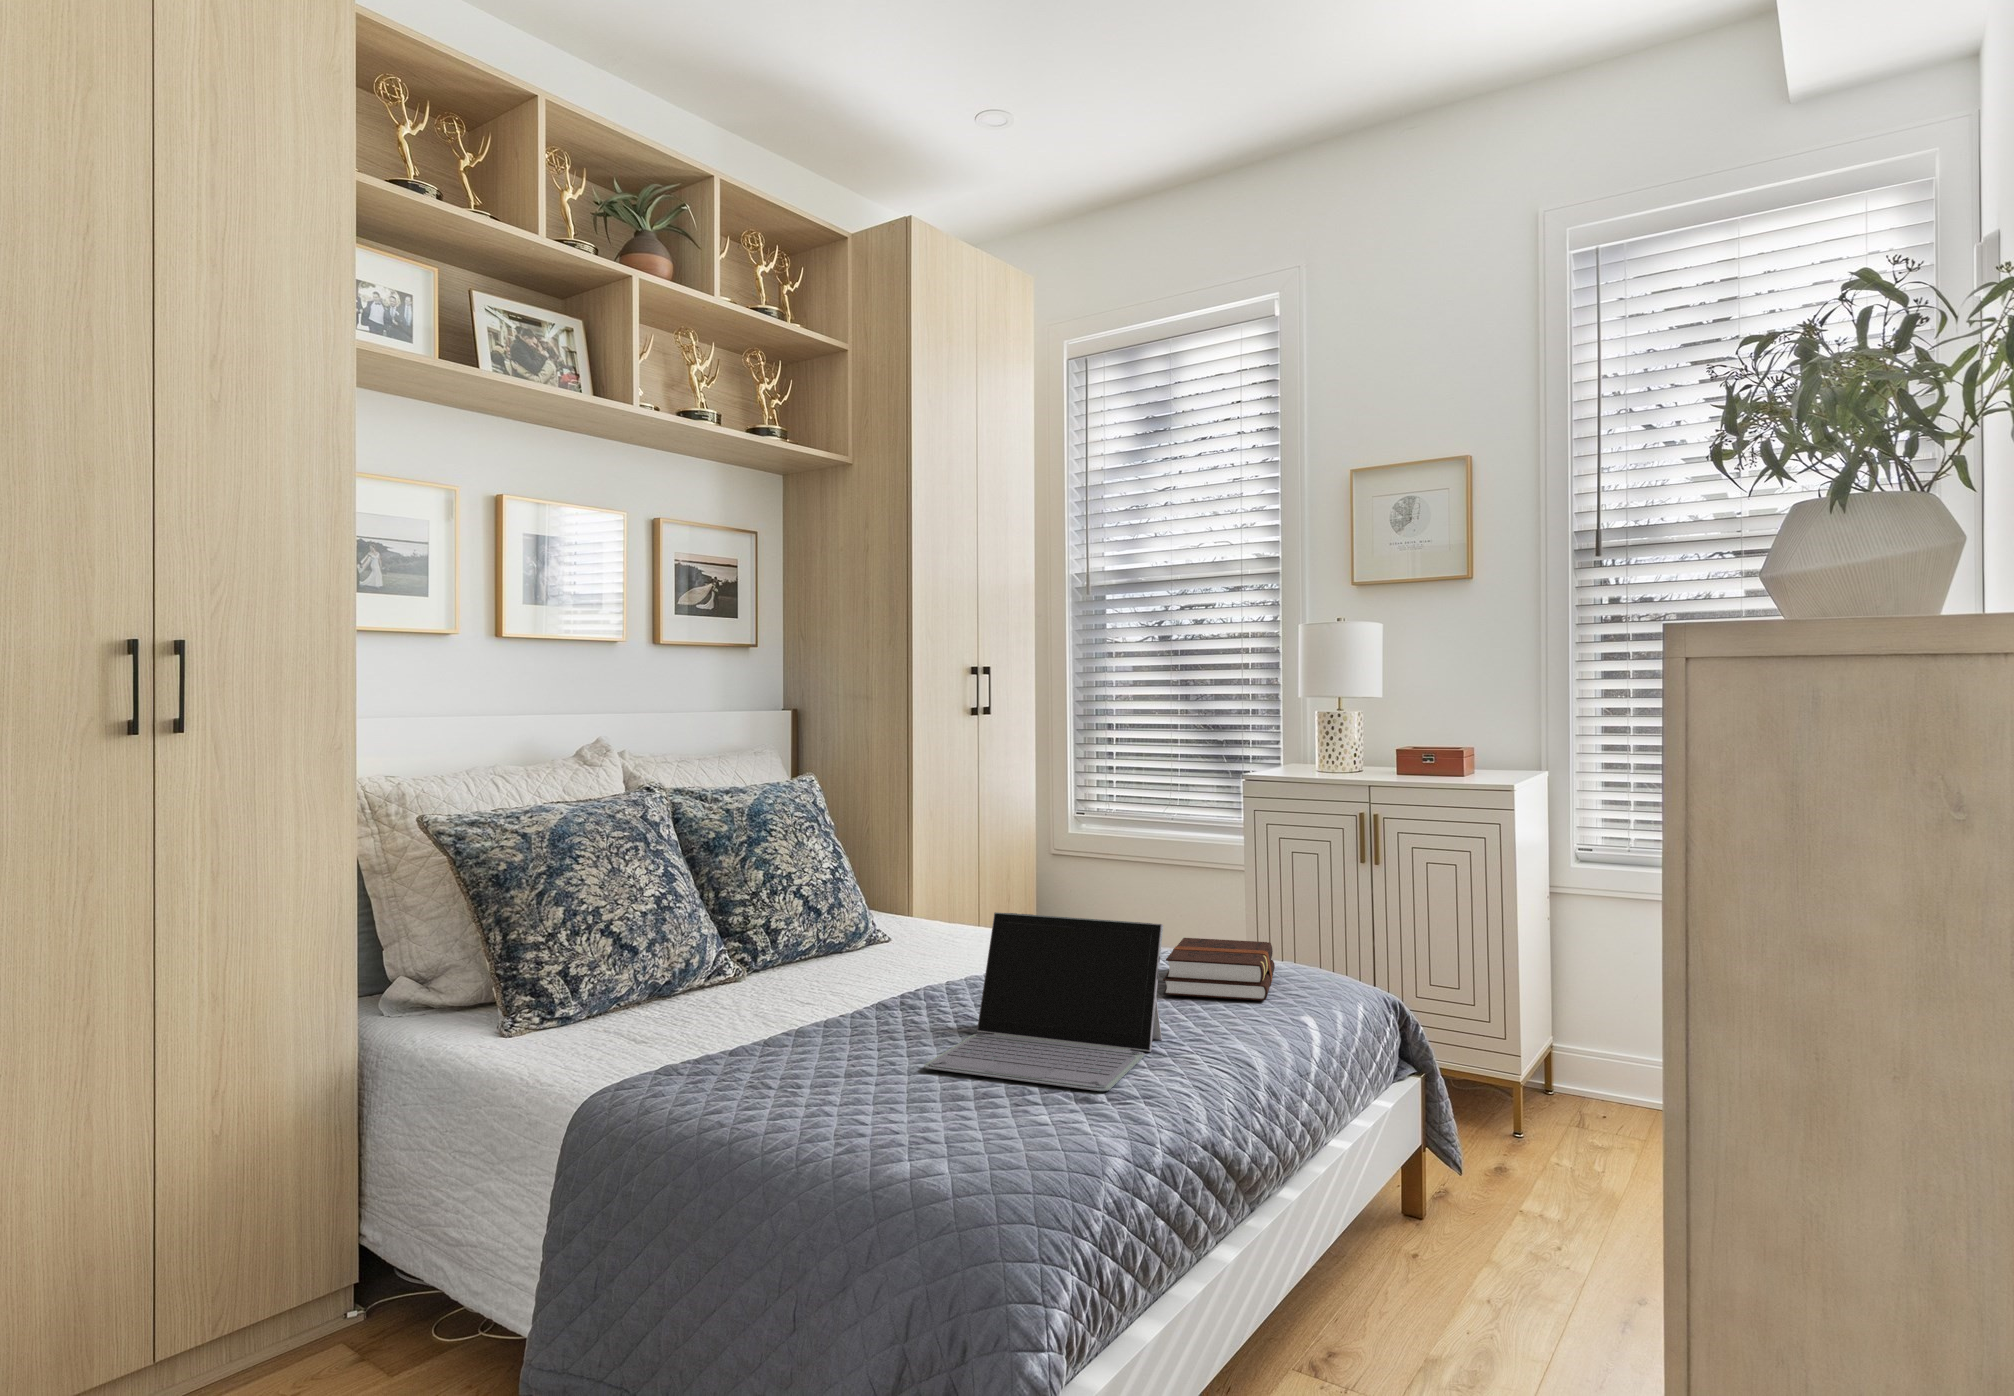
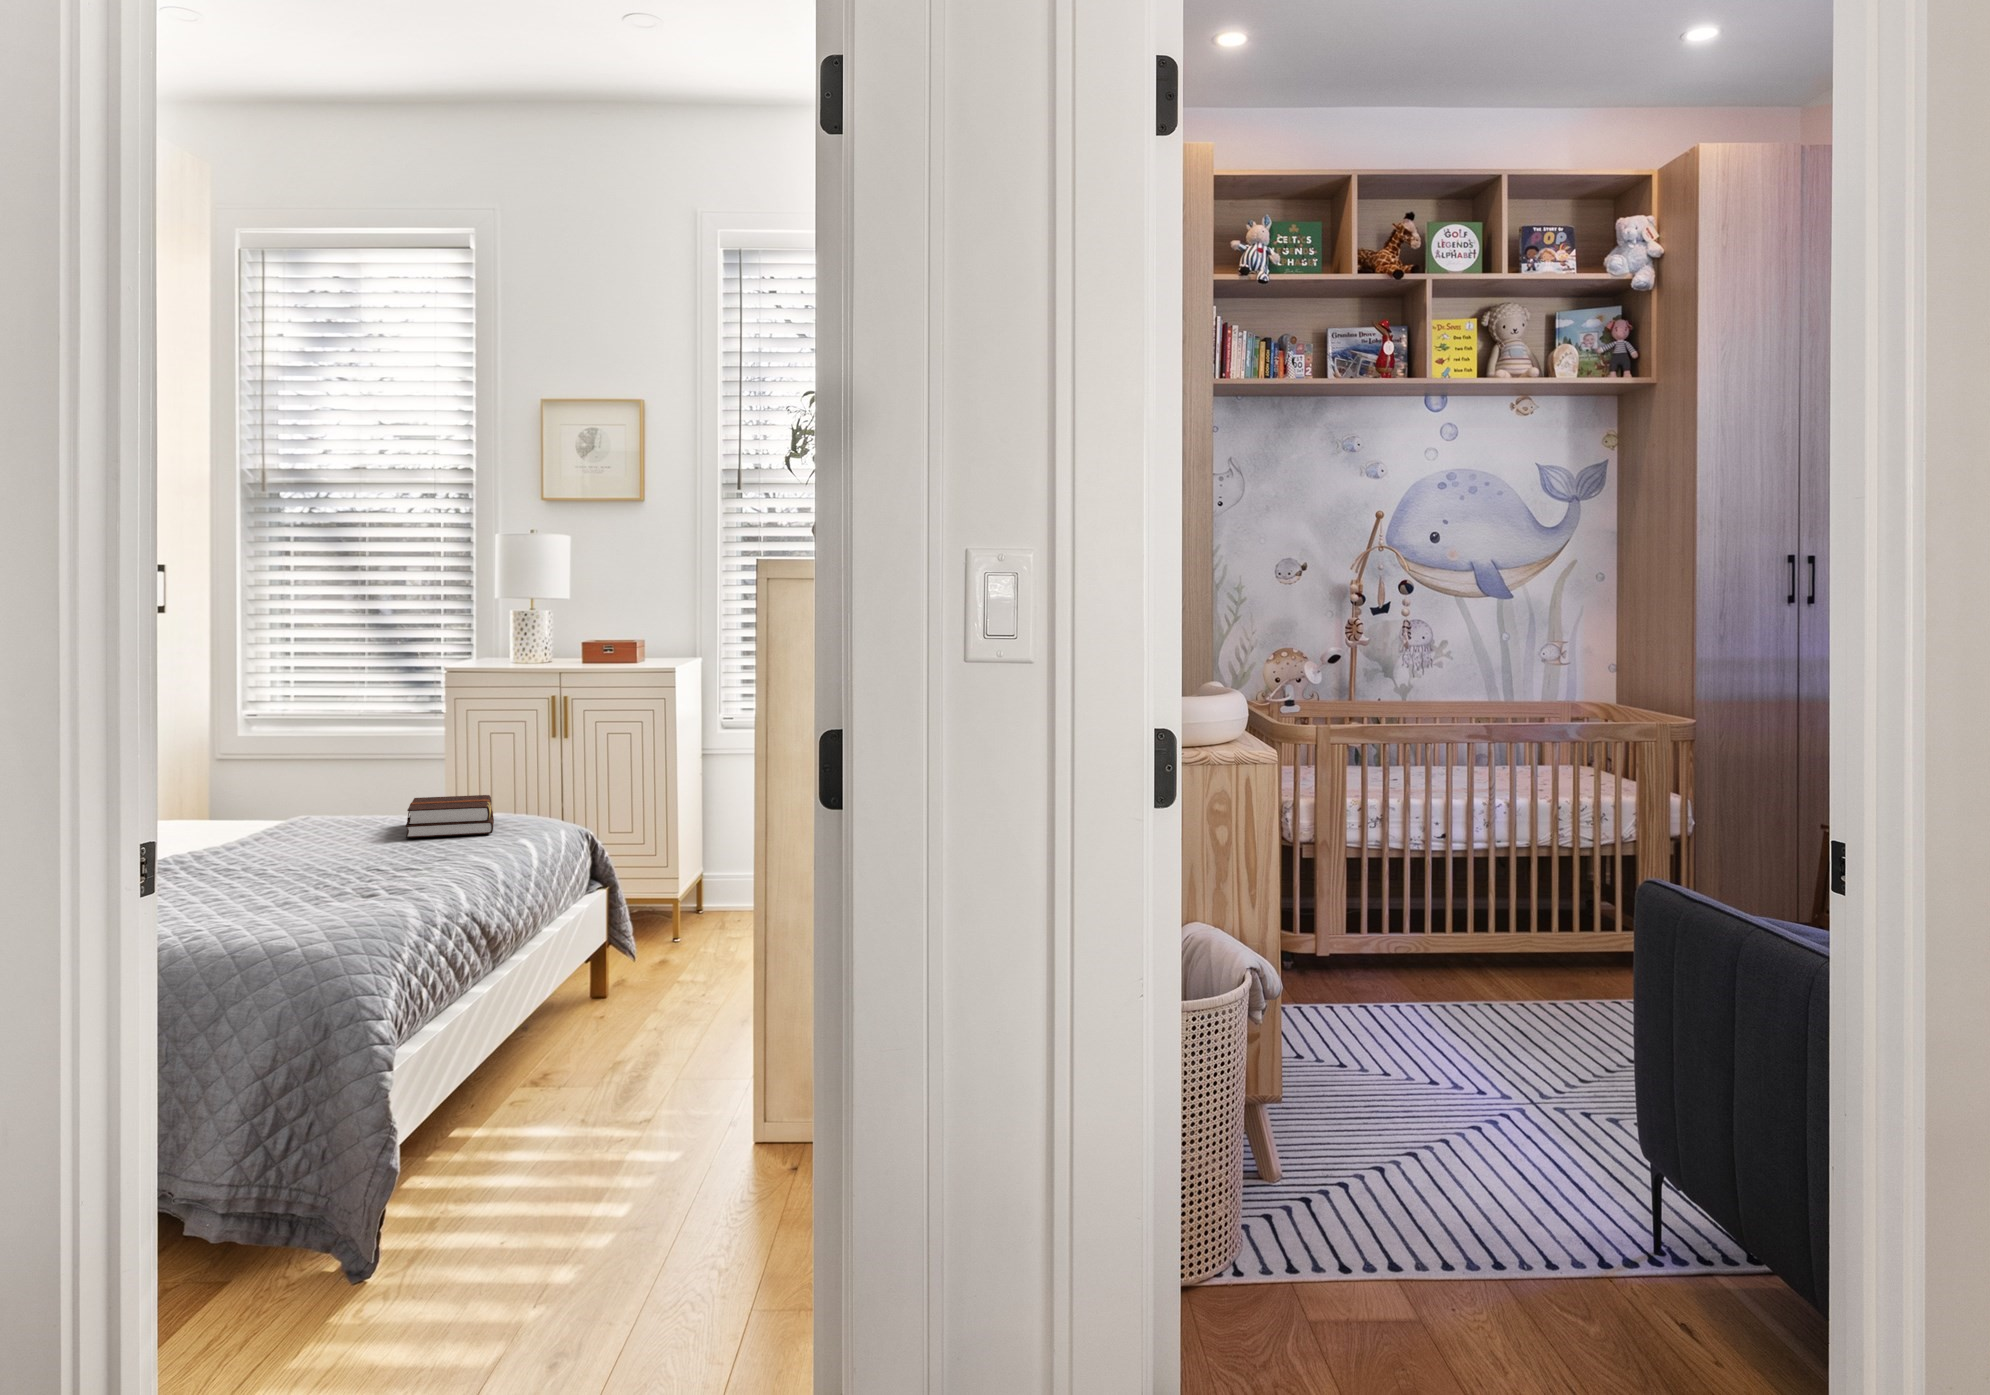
laptop: present [924,912,1163,1091] -> none [223,773,418,894]

